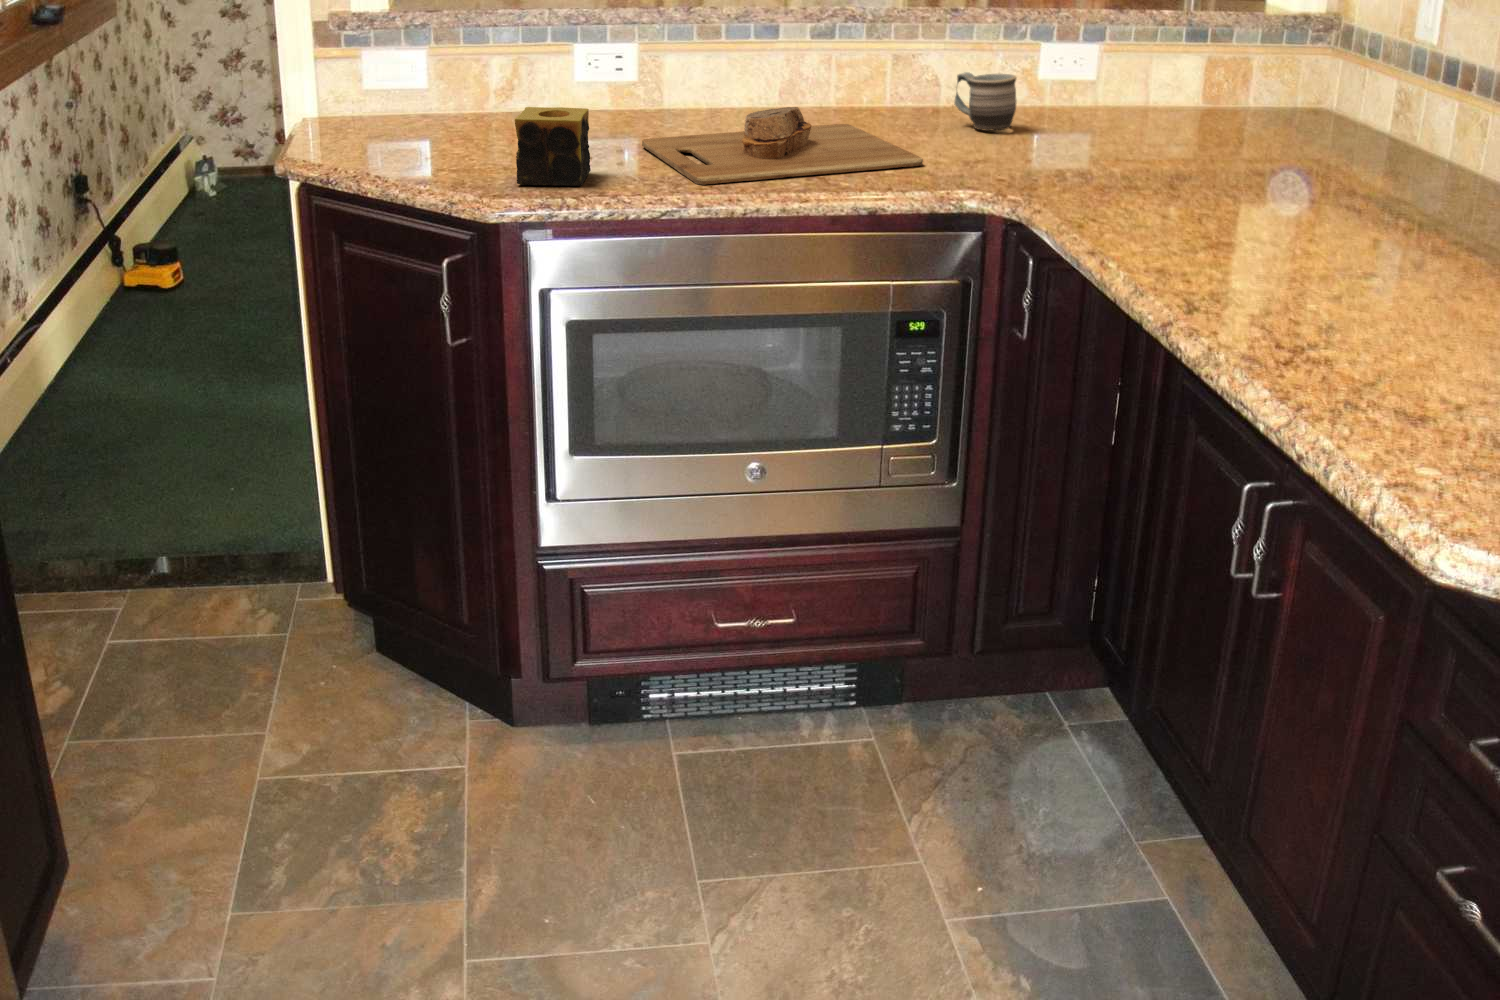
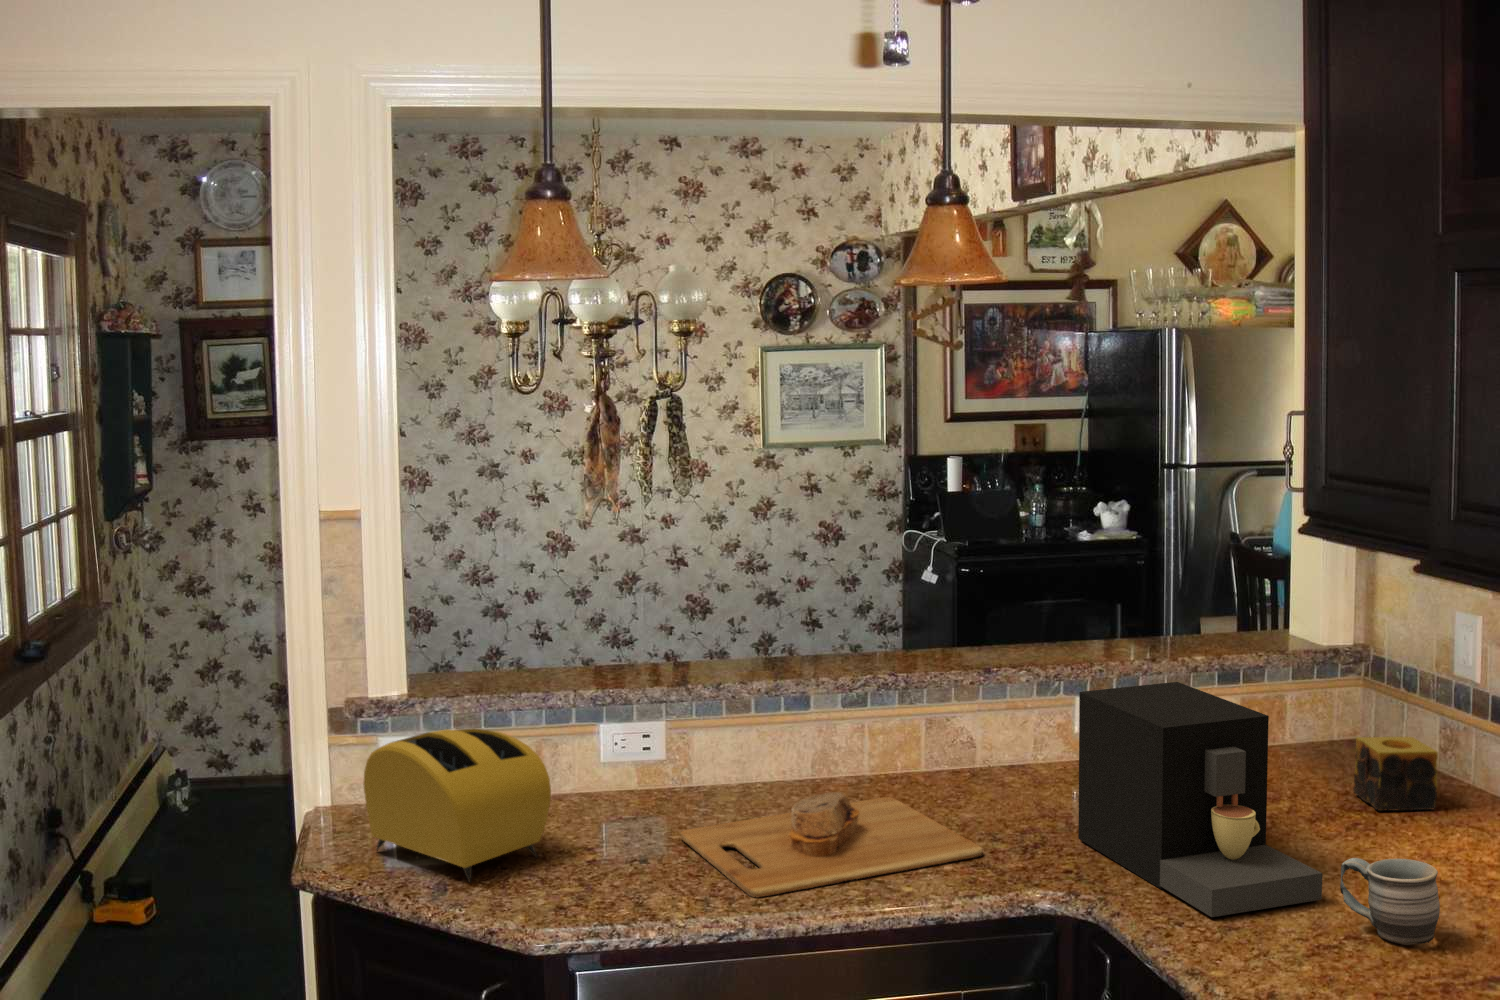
coffee maker: none [1017,5,1233,208] -> present [1078,682,1322,917]
toaster: none [339,28,516,168] -> present [363,729,551,882]
mug: present [954,72,1016,131] -> present [1340,858,1440,945]
candle: present [515,107,591,186] -> present [1353,737,1438,811]

